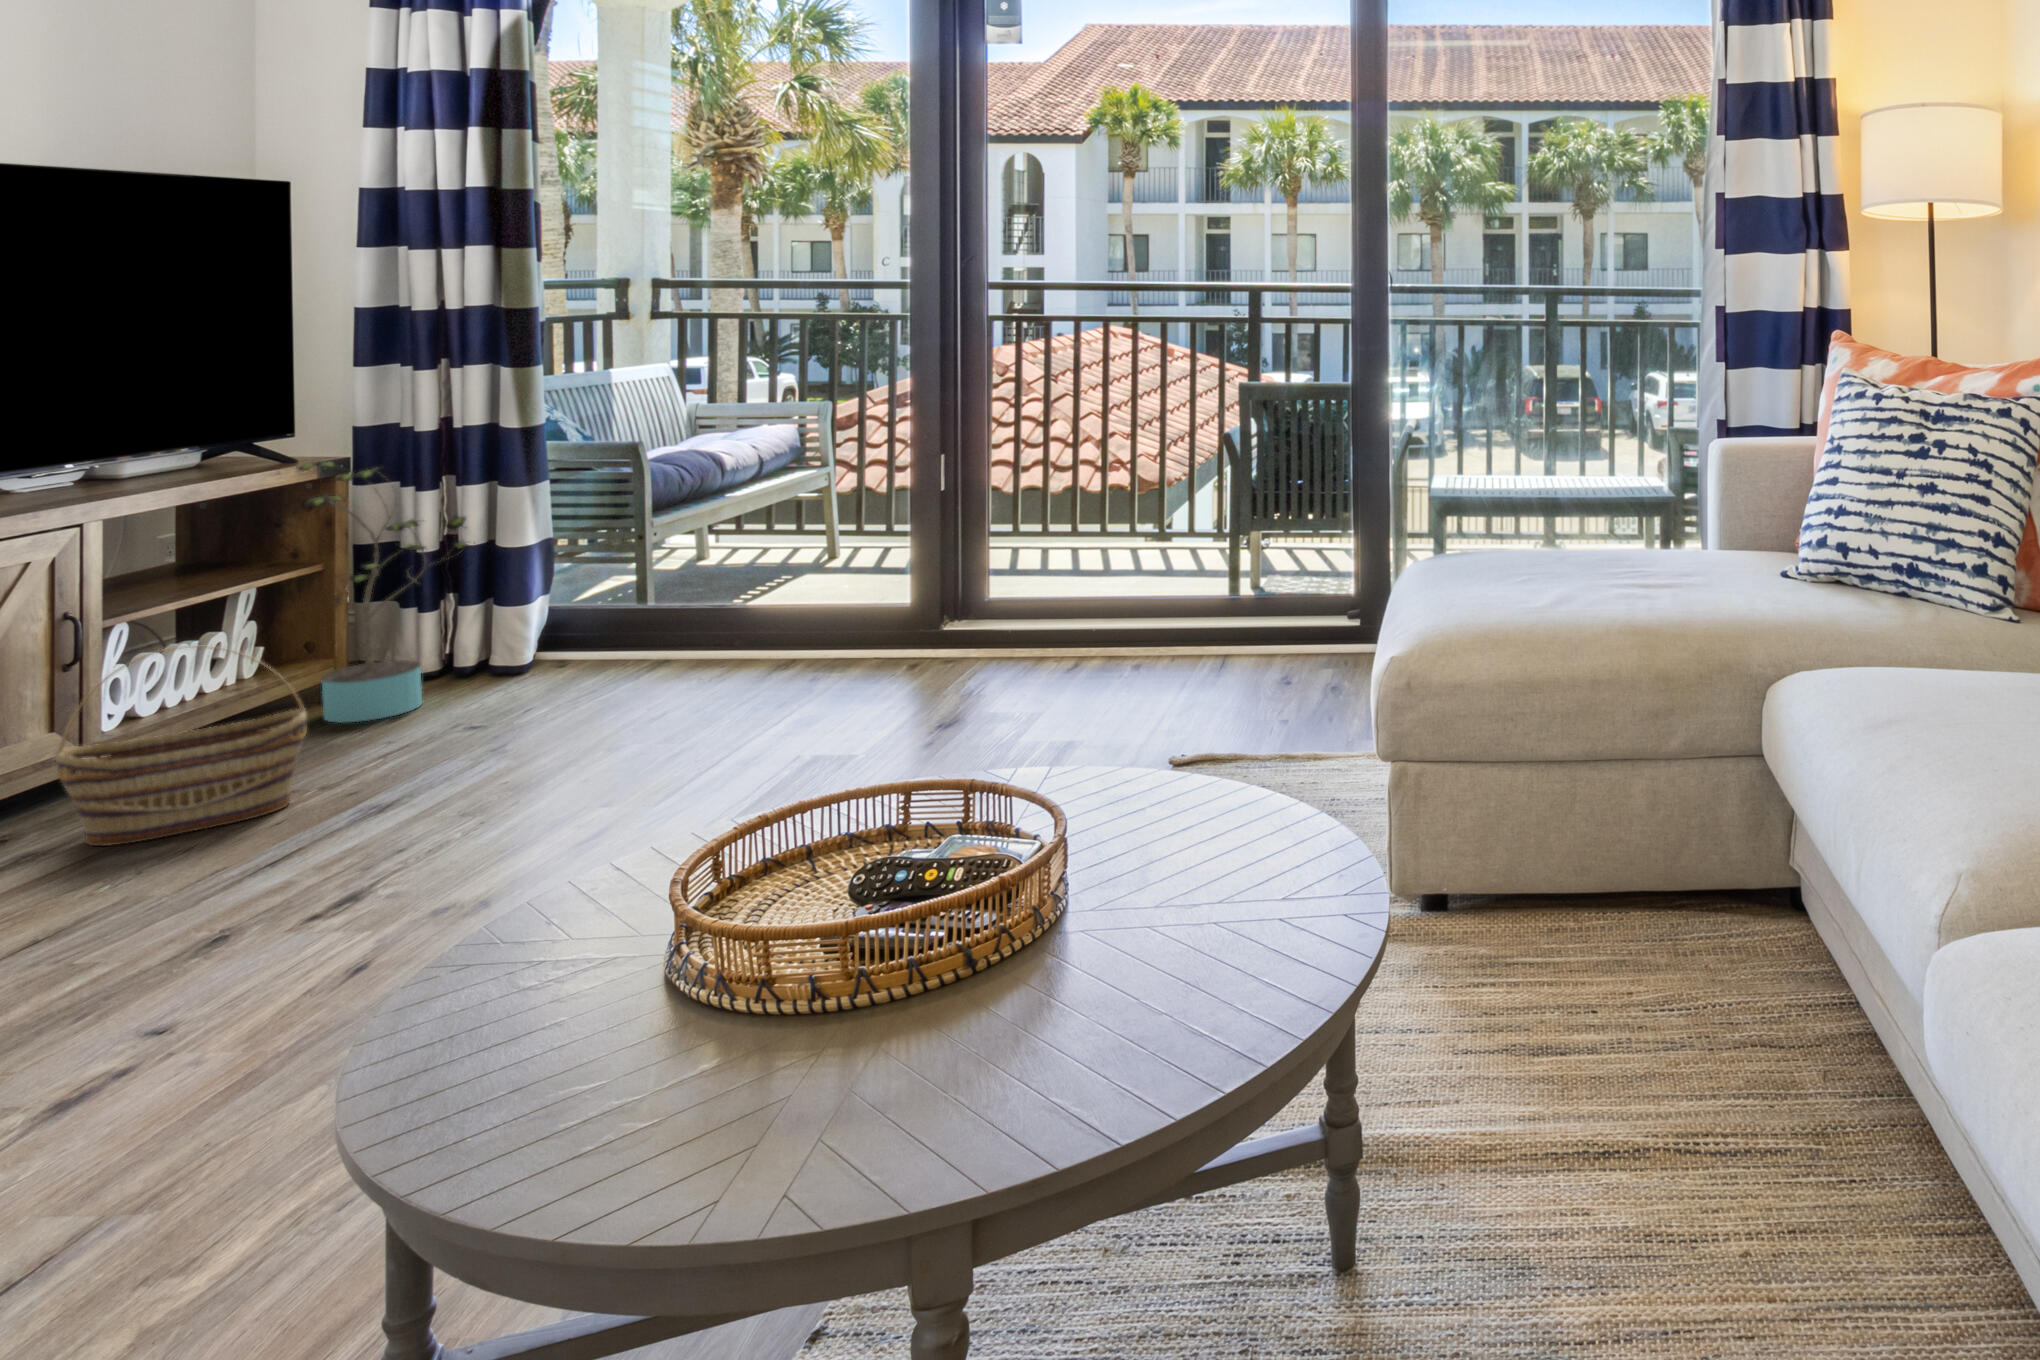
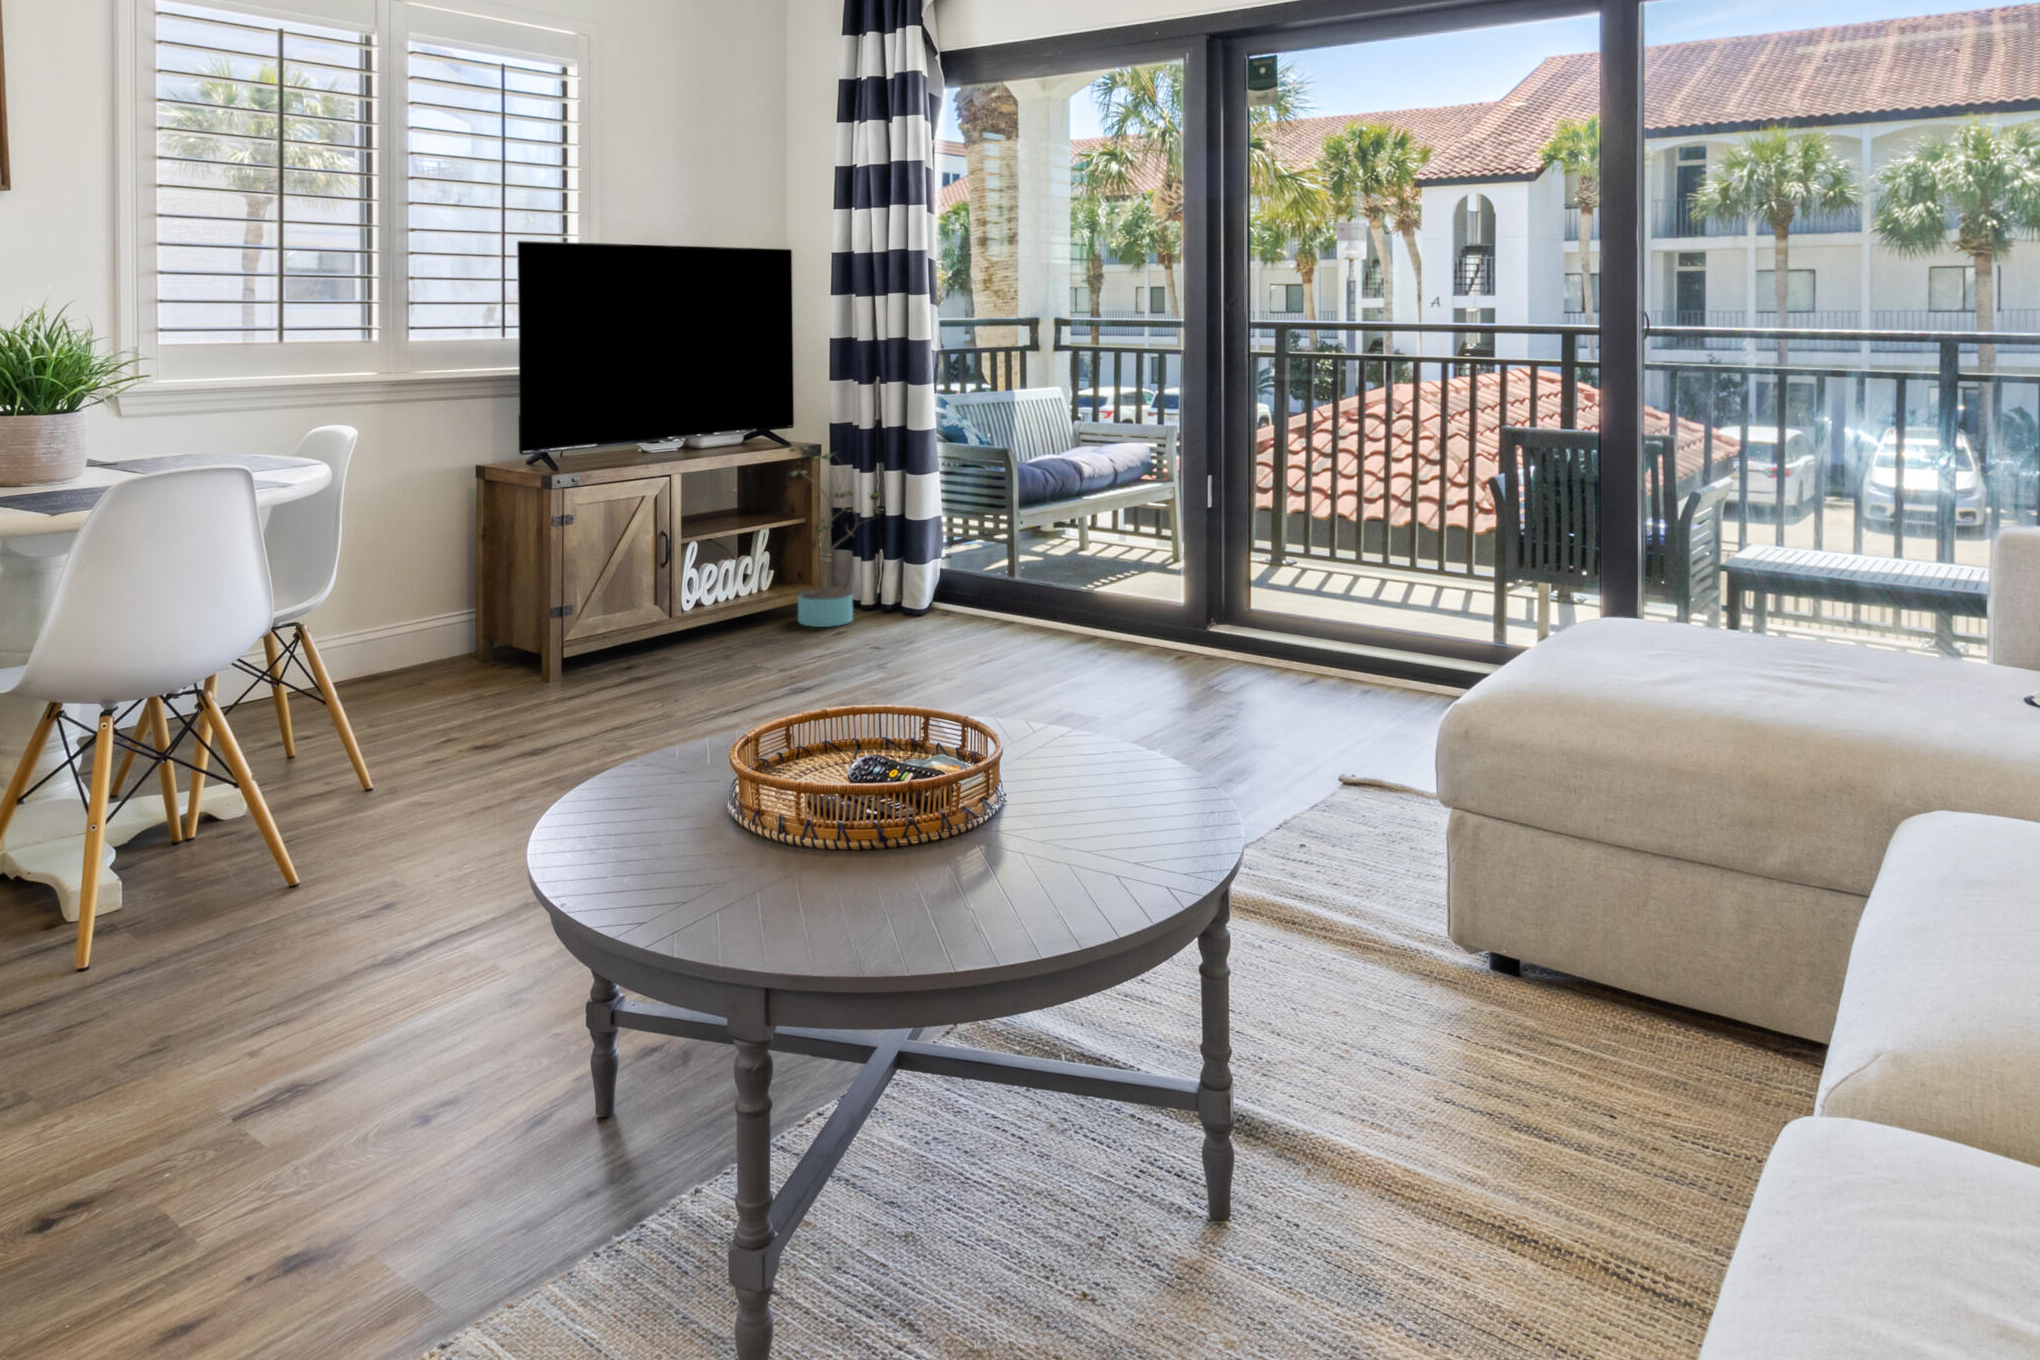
basket: present [55,646,307,846] -> none [647,561,768,681]

